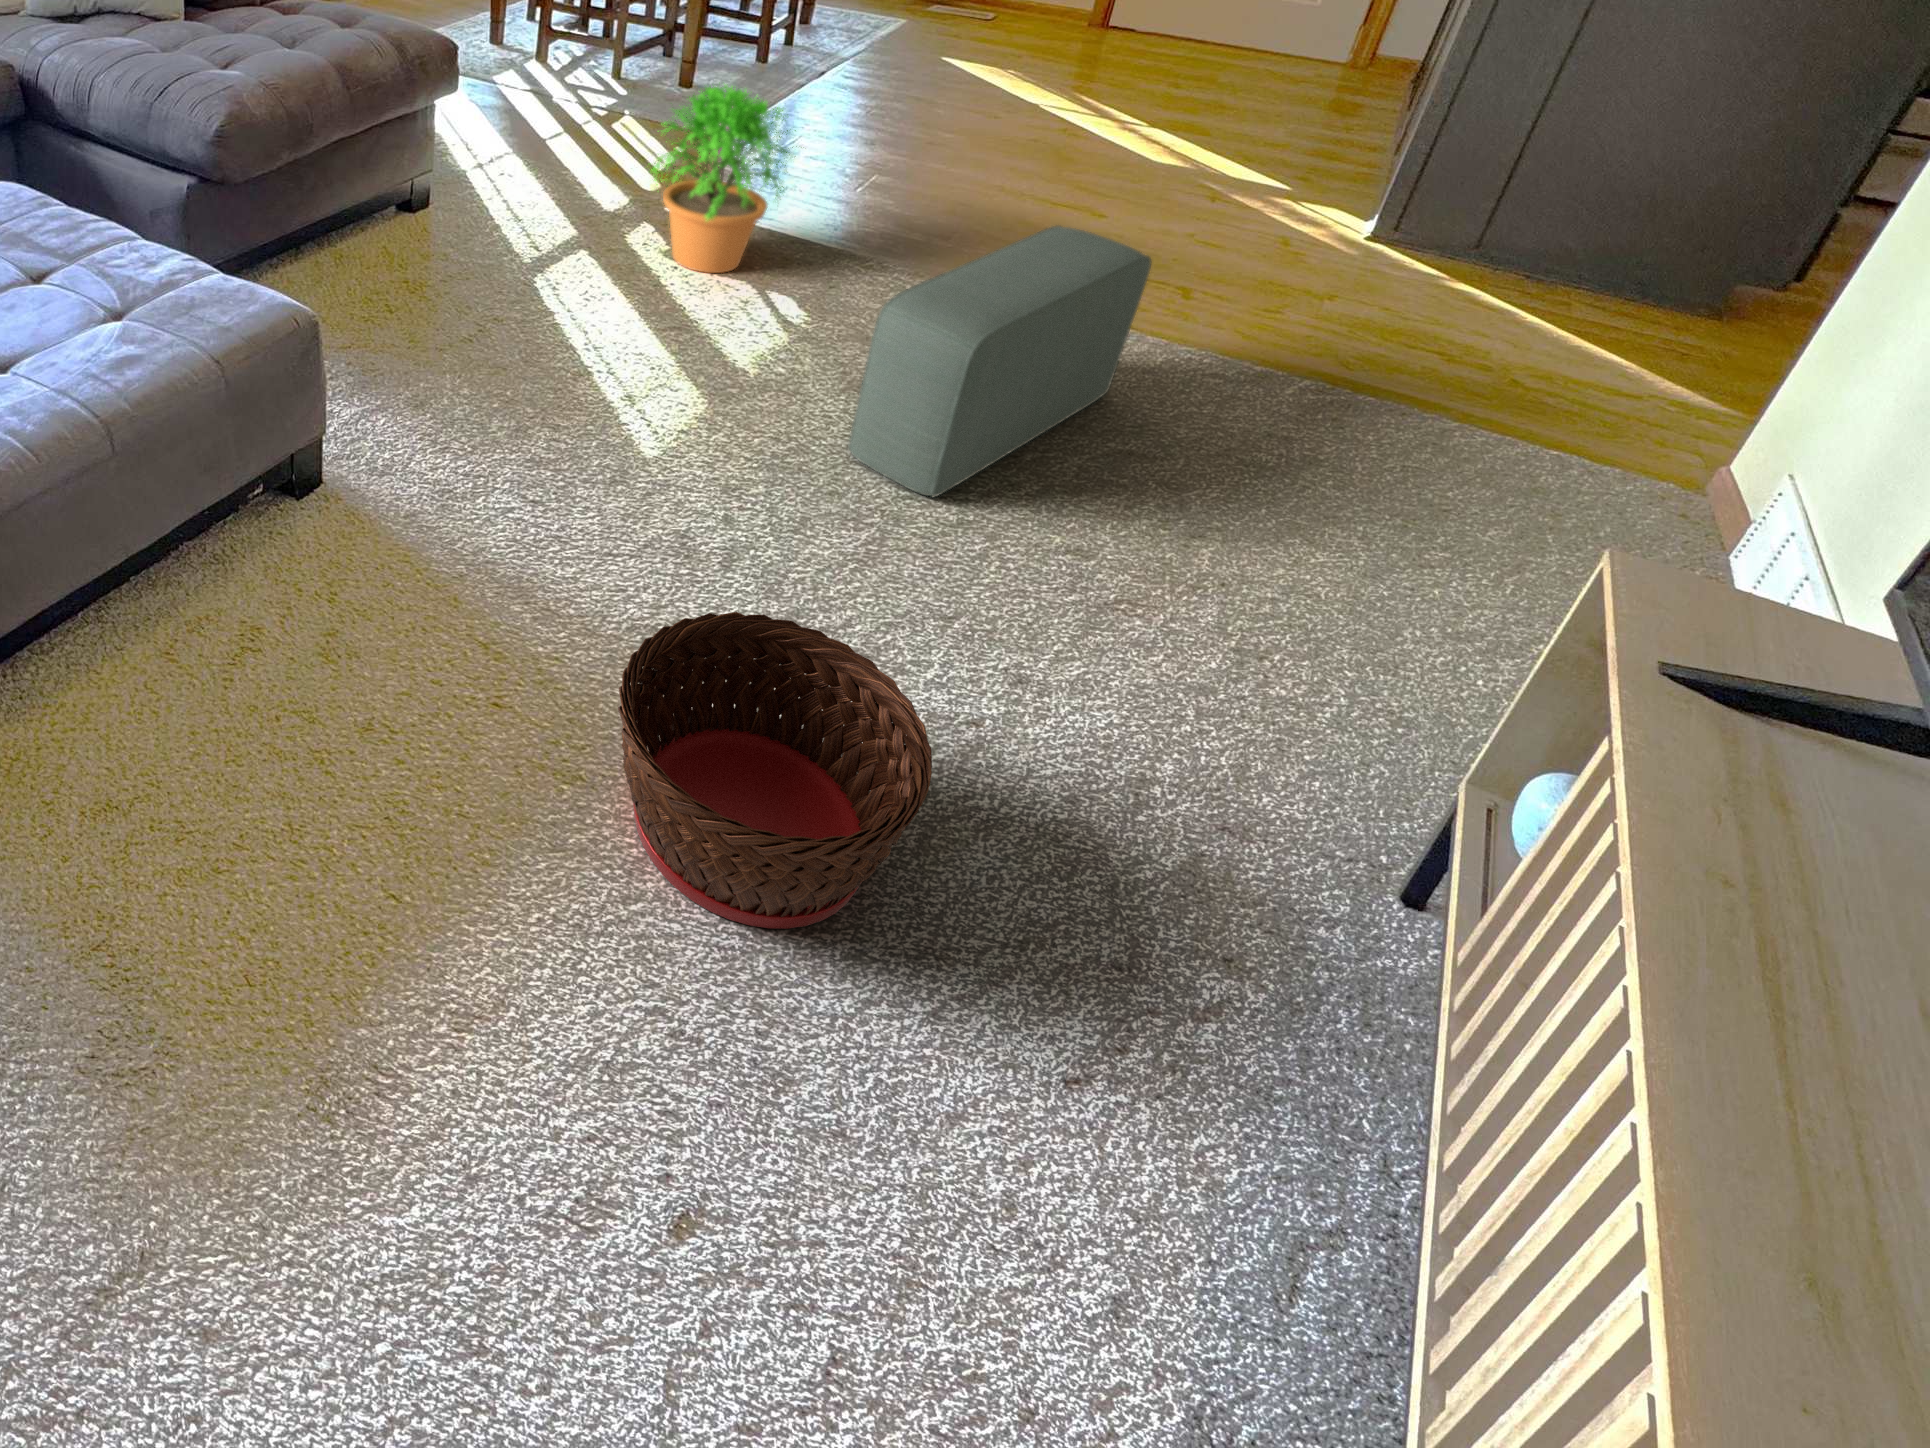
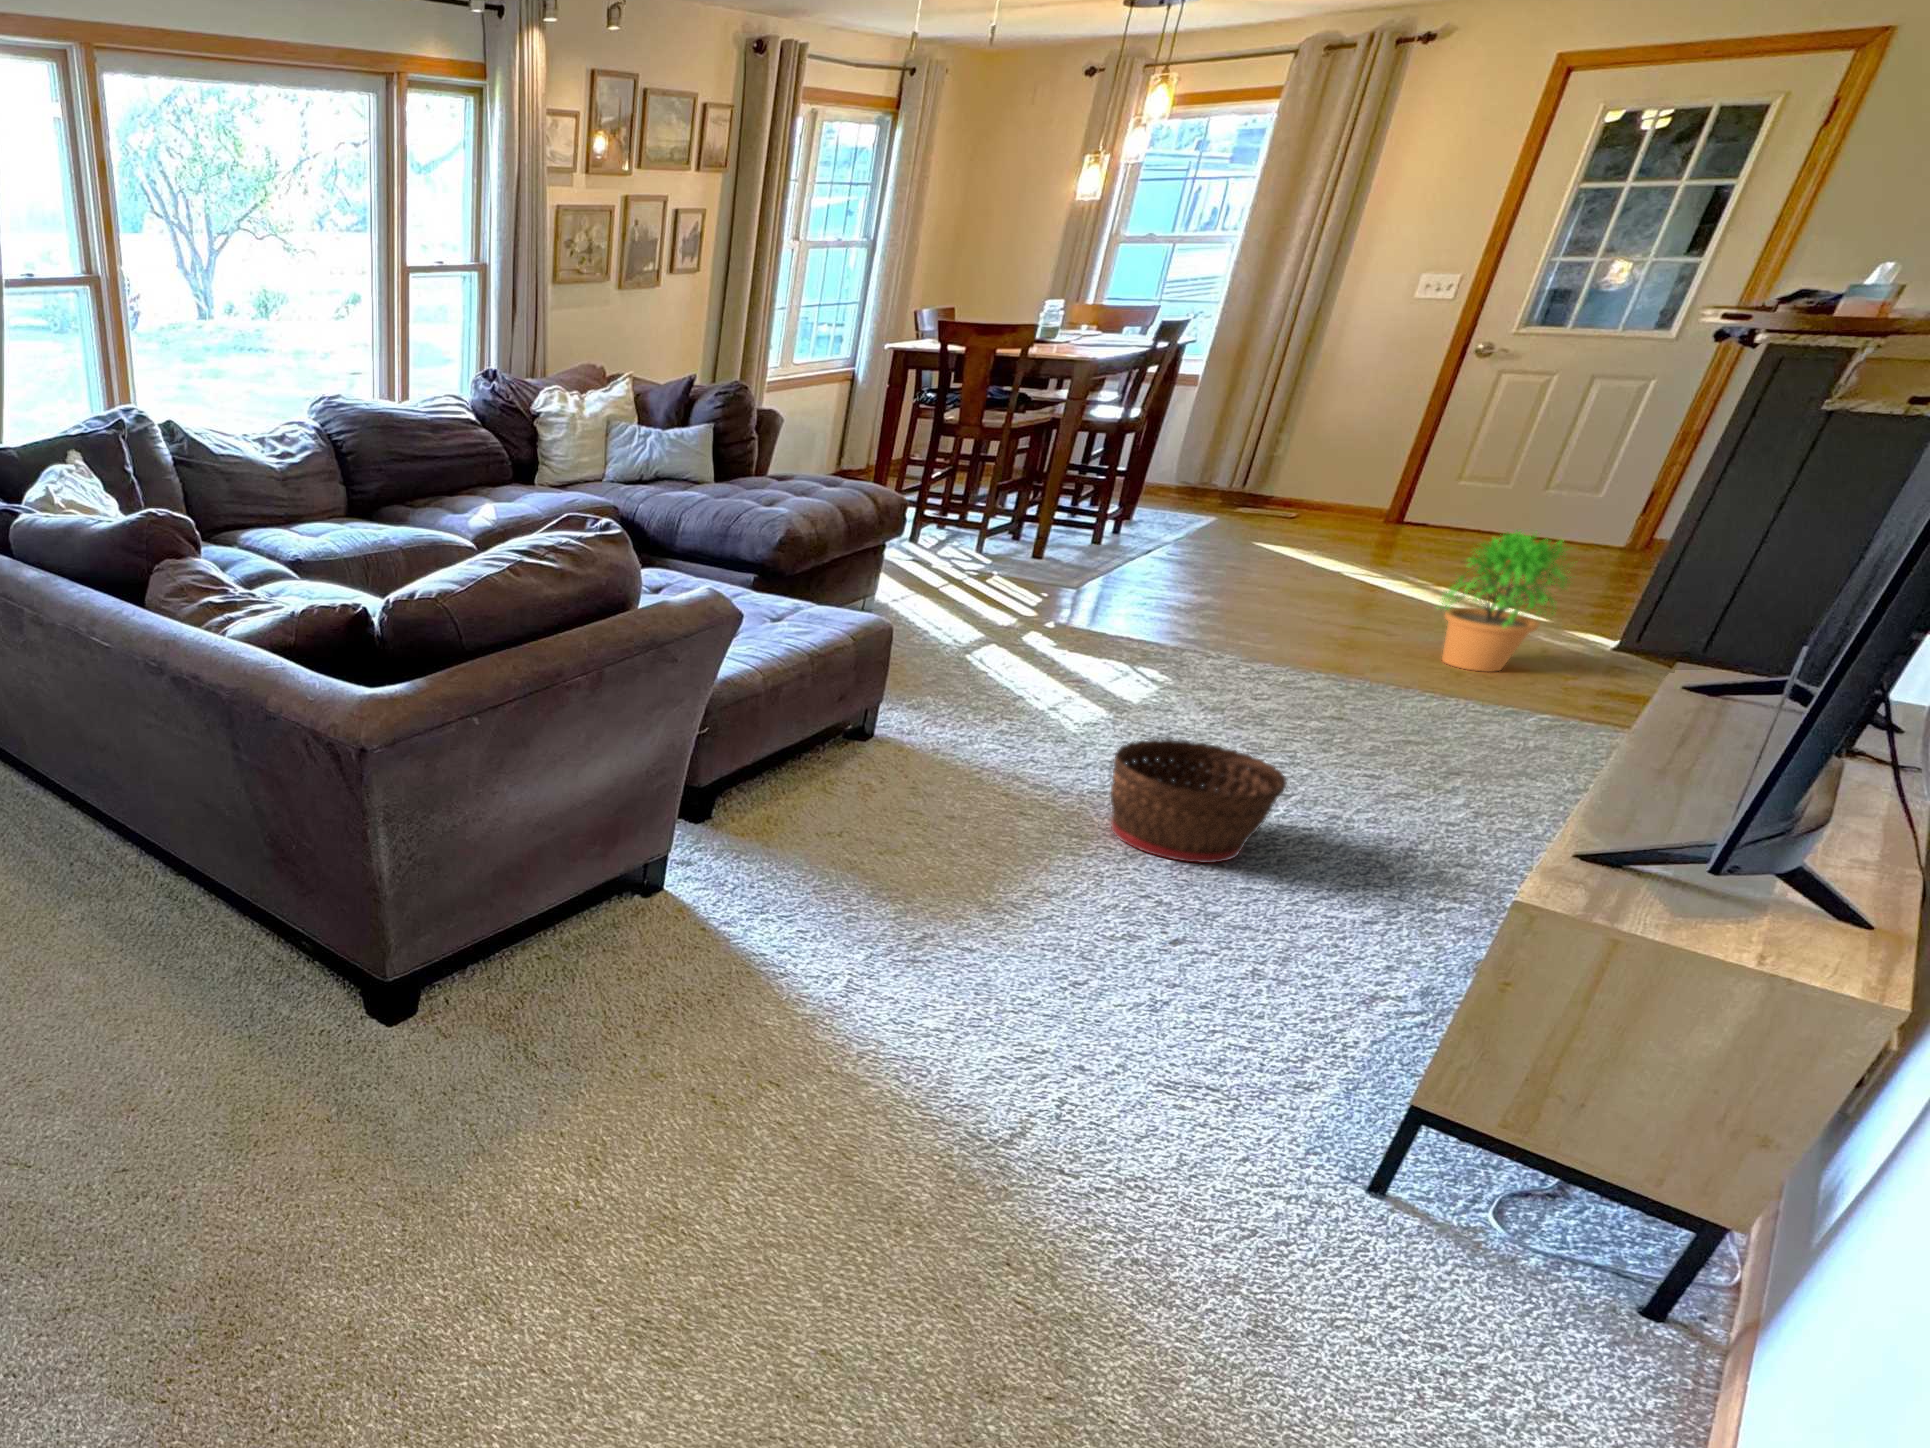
potted plant: present [651,85,802,273] -> present [1442,530,1572,672]
pouf: present [848,225,1152,497] -> none [1207,596,1425,744]

